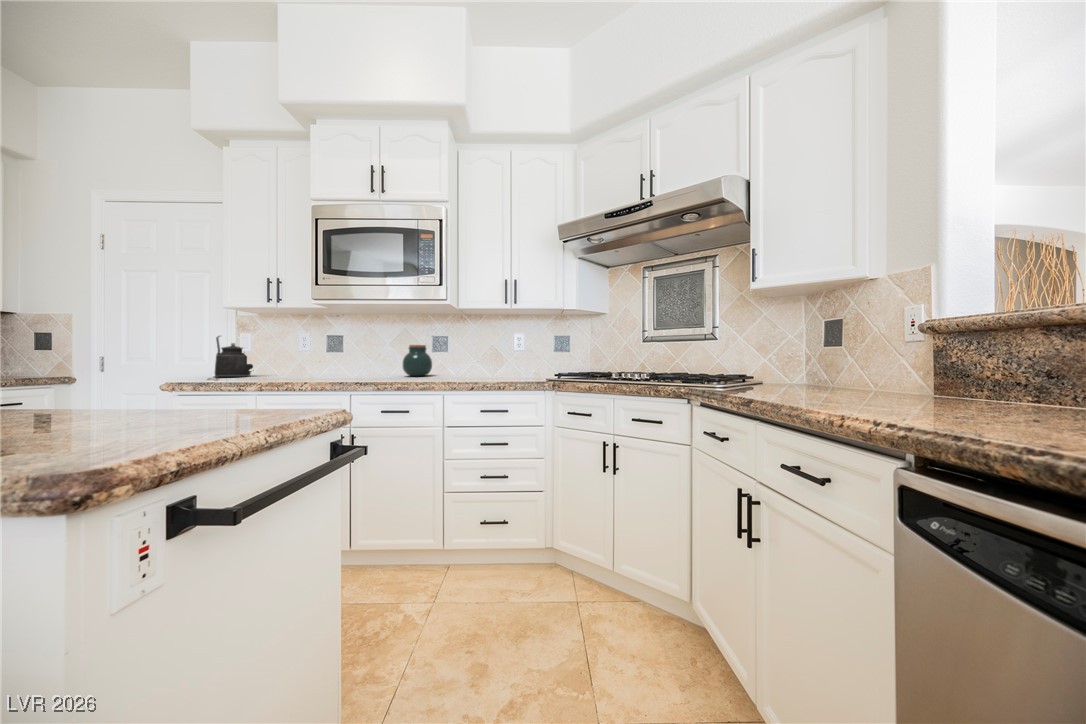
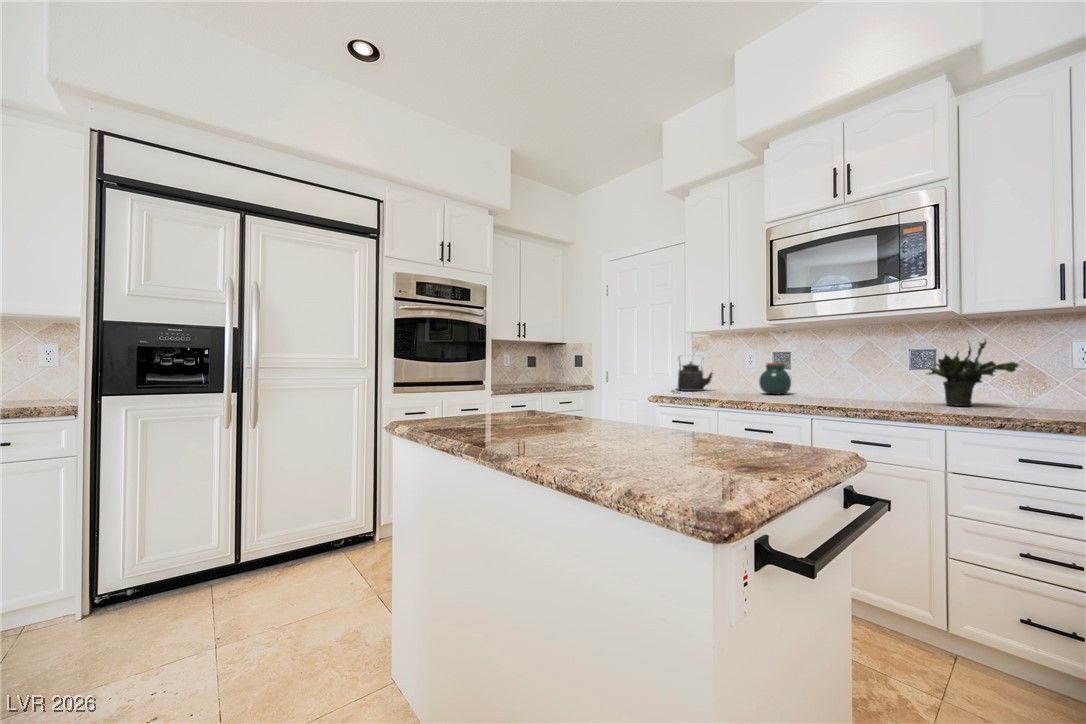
potted plant: none [437,328,489,378] -> present [926,340,1019,406]
jar: present [402,345,432,376] -> present [759,363,792,394]

